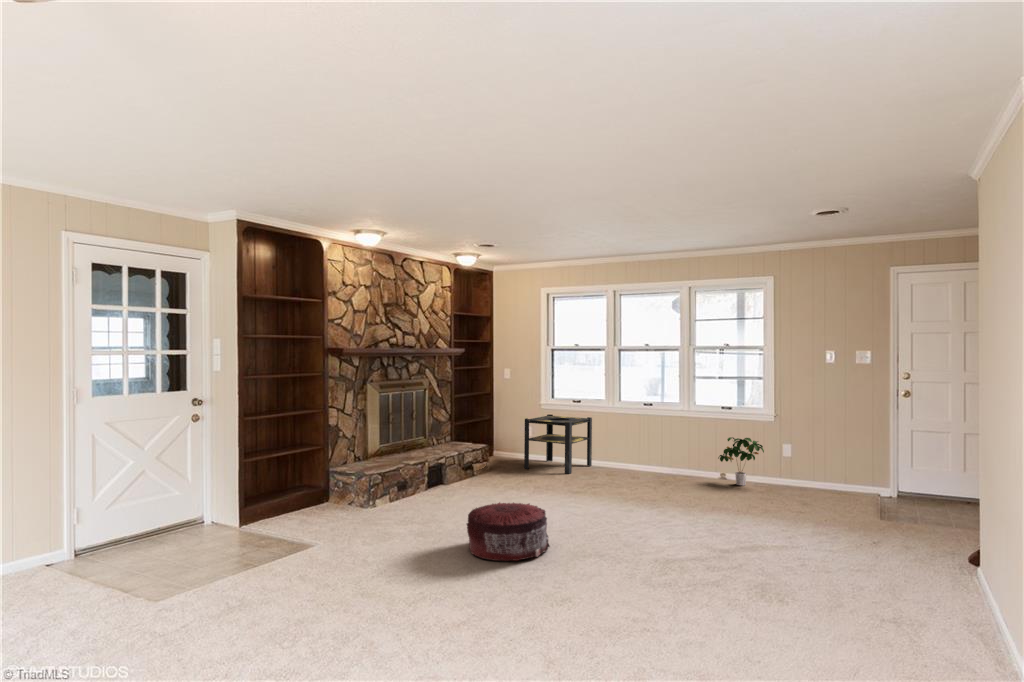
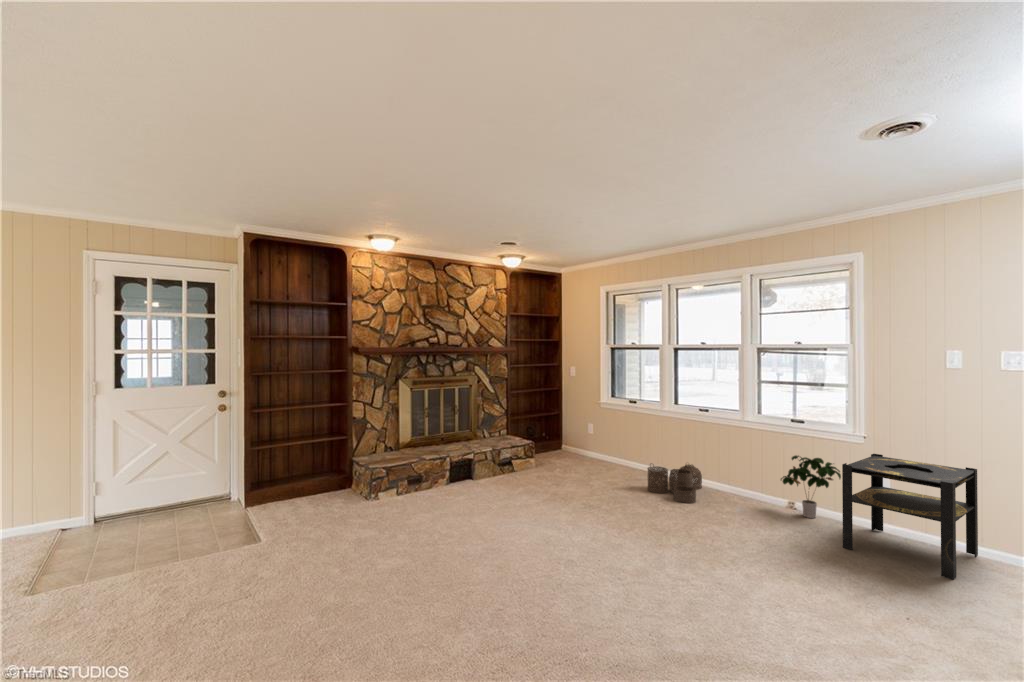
side table: present [524,414,592,474] -> present [842,454,978,580]
woven basket: none [608,452,655,484] -> present [648,464,702,503]
pouf: present [467,502,550,561] -> none [368,517,462,598]

